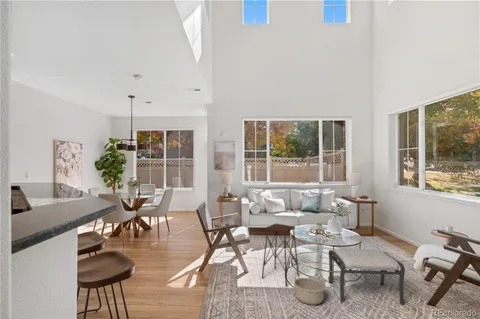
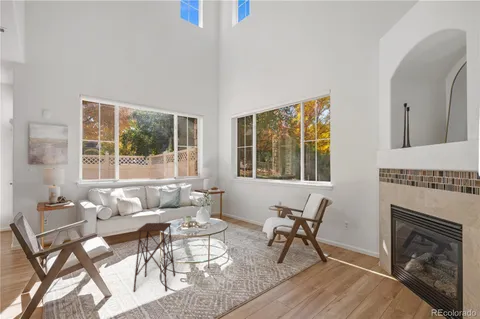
ottoman: present [329,248,405,304] -> none [206,231,269,287]
basket: present [294,260,325,305] -> none [178,254,211,301]

